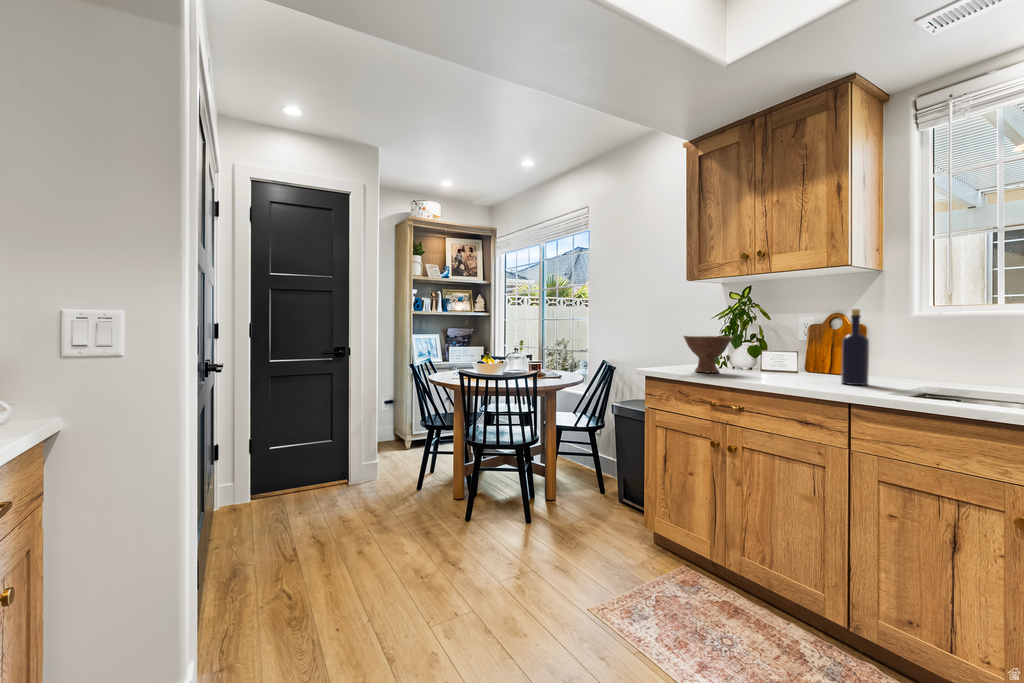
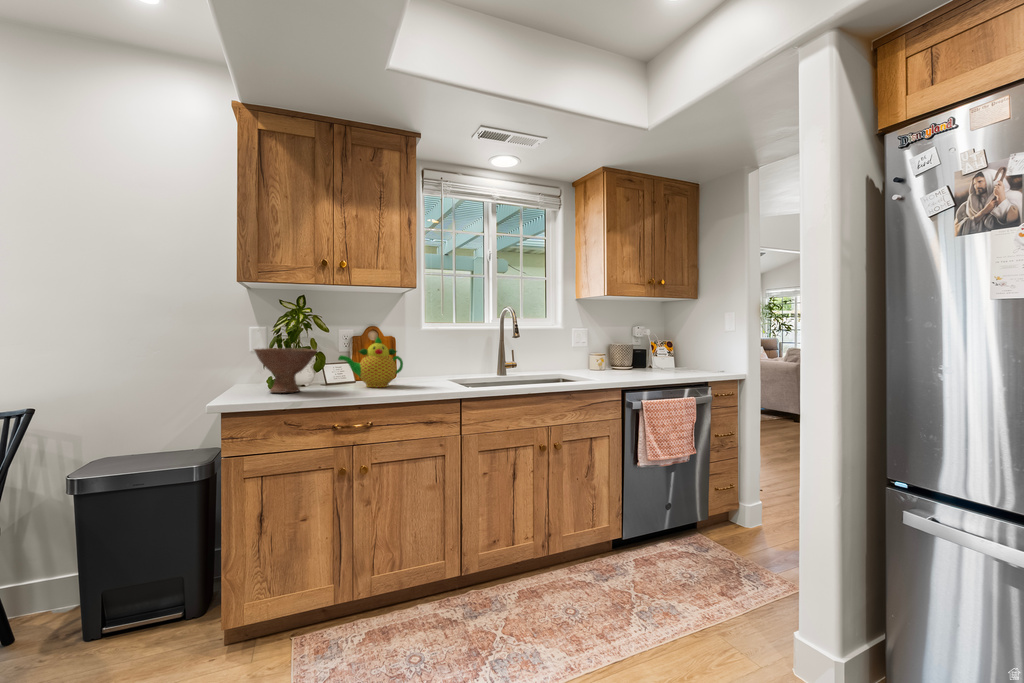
bottle: present [841,309,869,385] -> none [419,327,437,387]
teapot: none [760,323,831,379] -> present [338,337,403,387]

